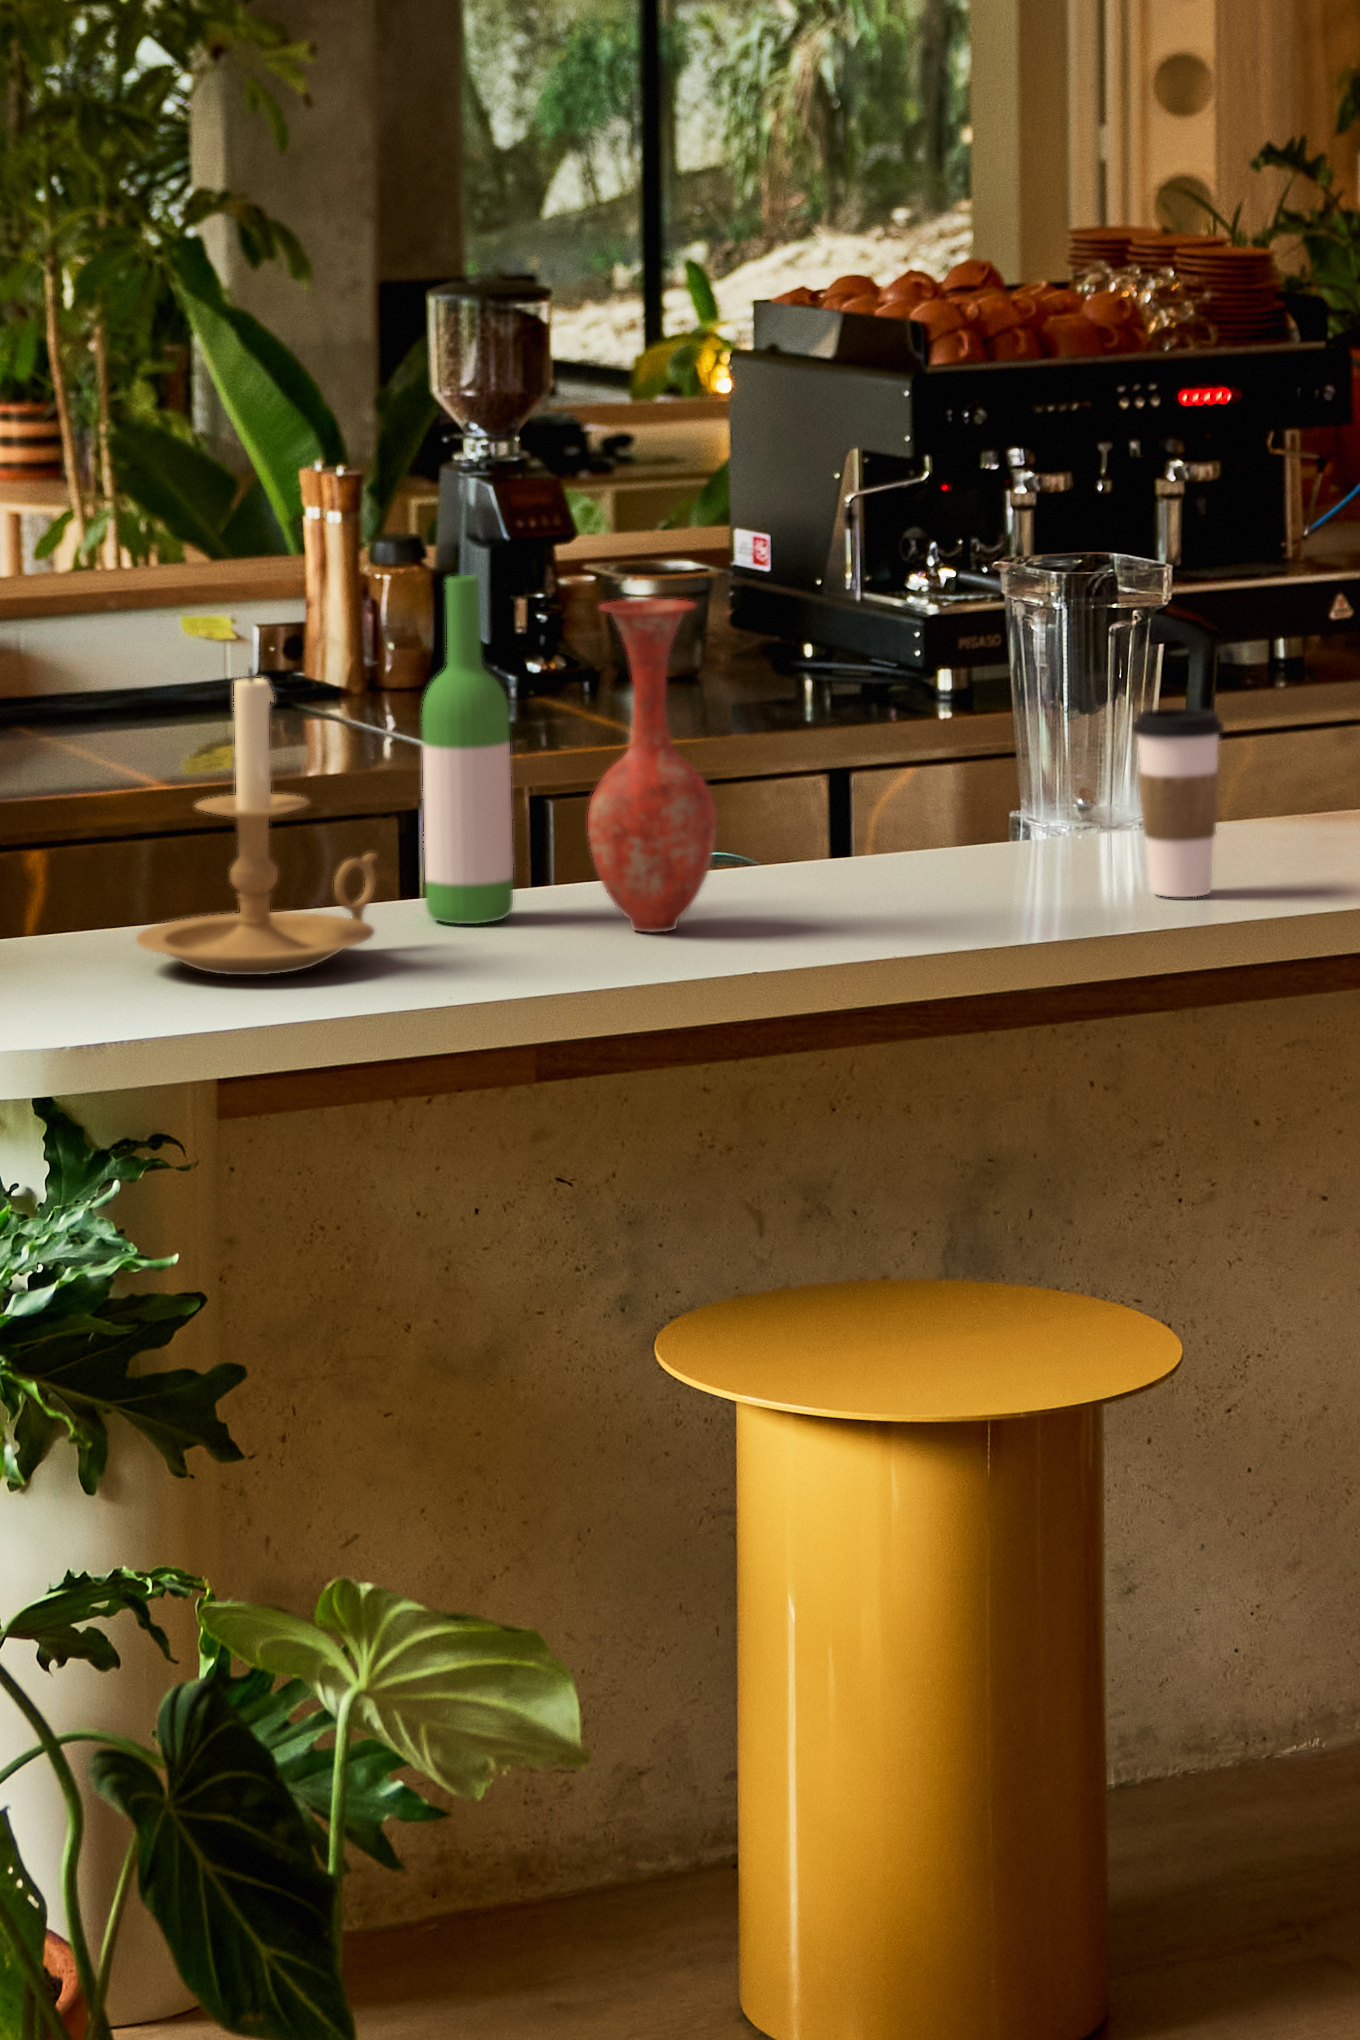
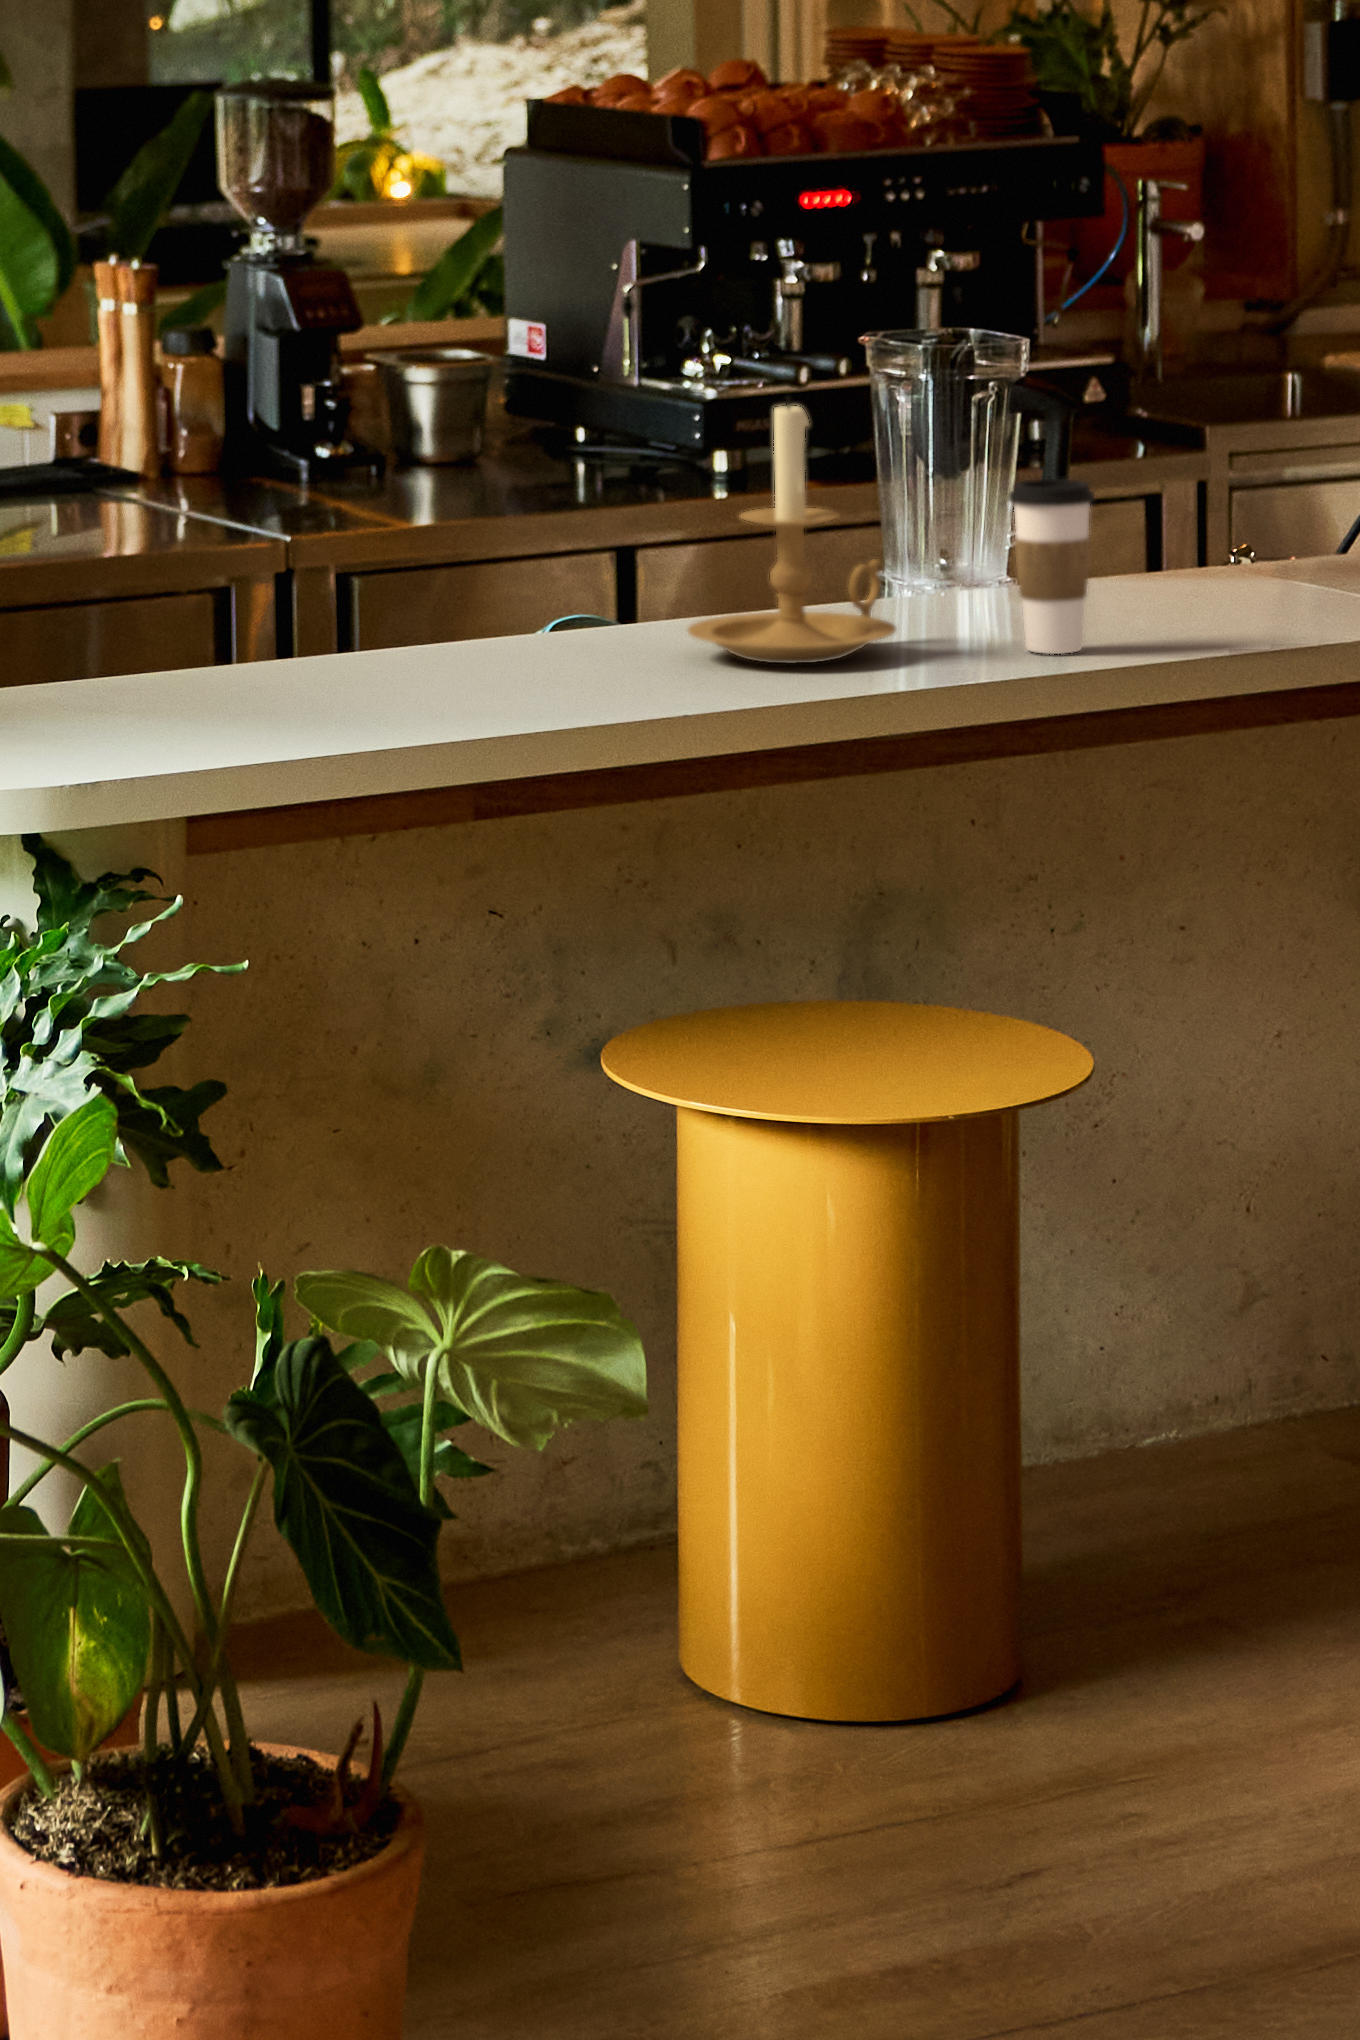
wine bottle: present [422,575,513,924] -> none [354,359,439,683]
vase: present [588,599,716,932] -> none [513,380,633,689]
candle holder: present [136,668,376,975] -> present [688,398,896,663]

